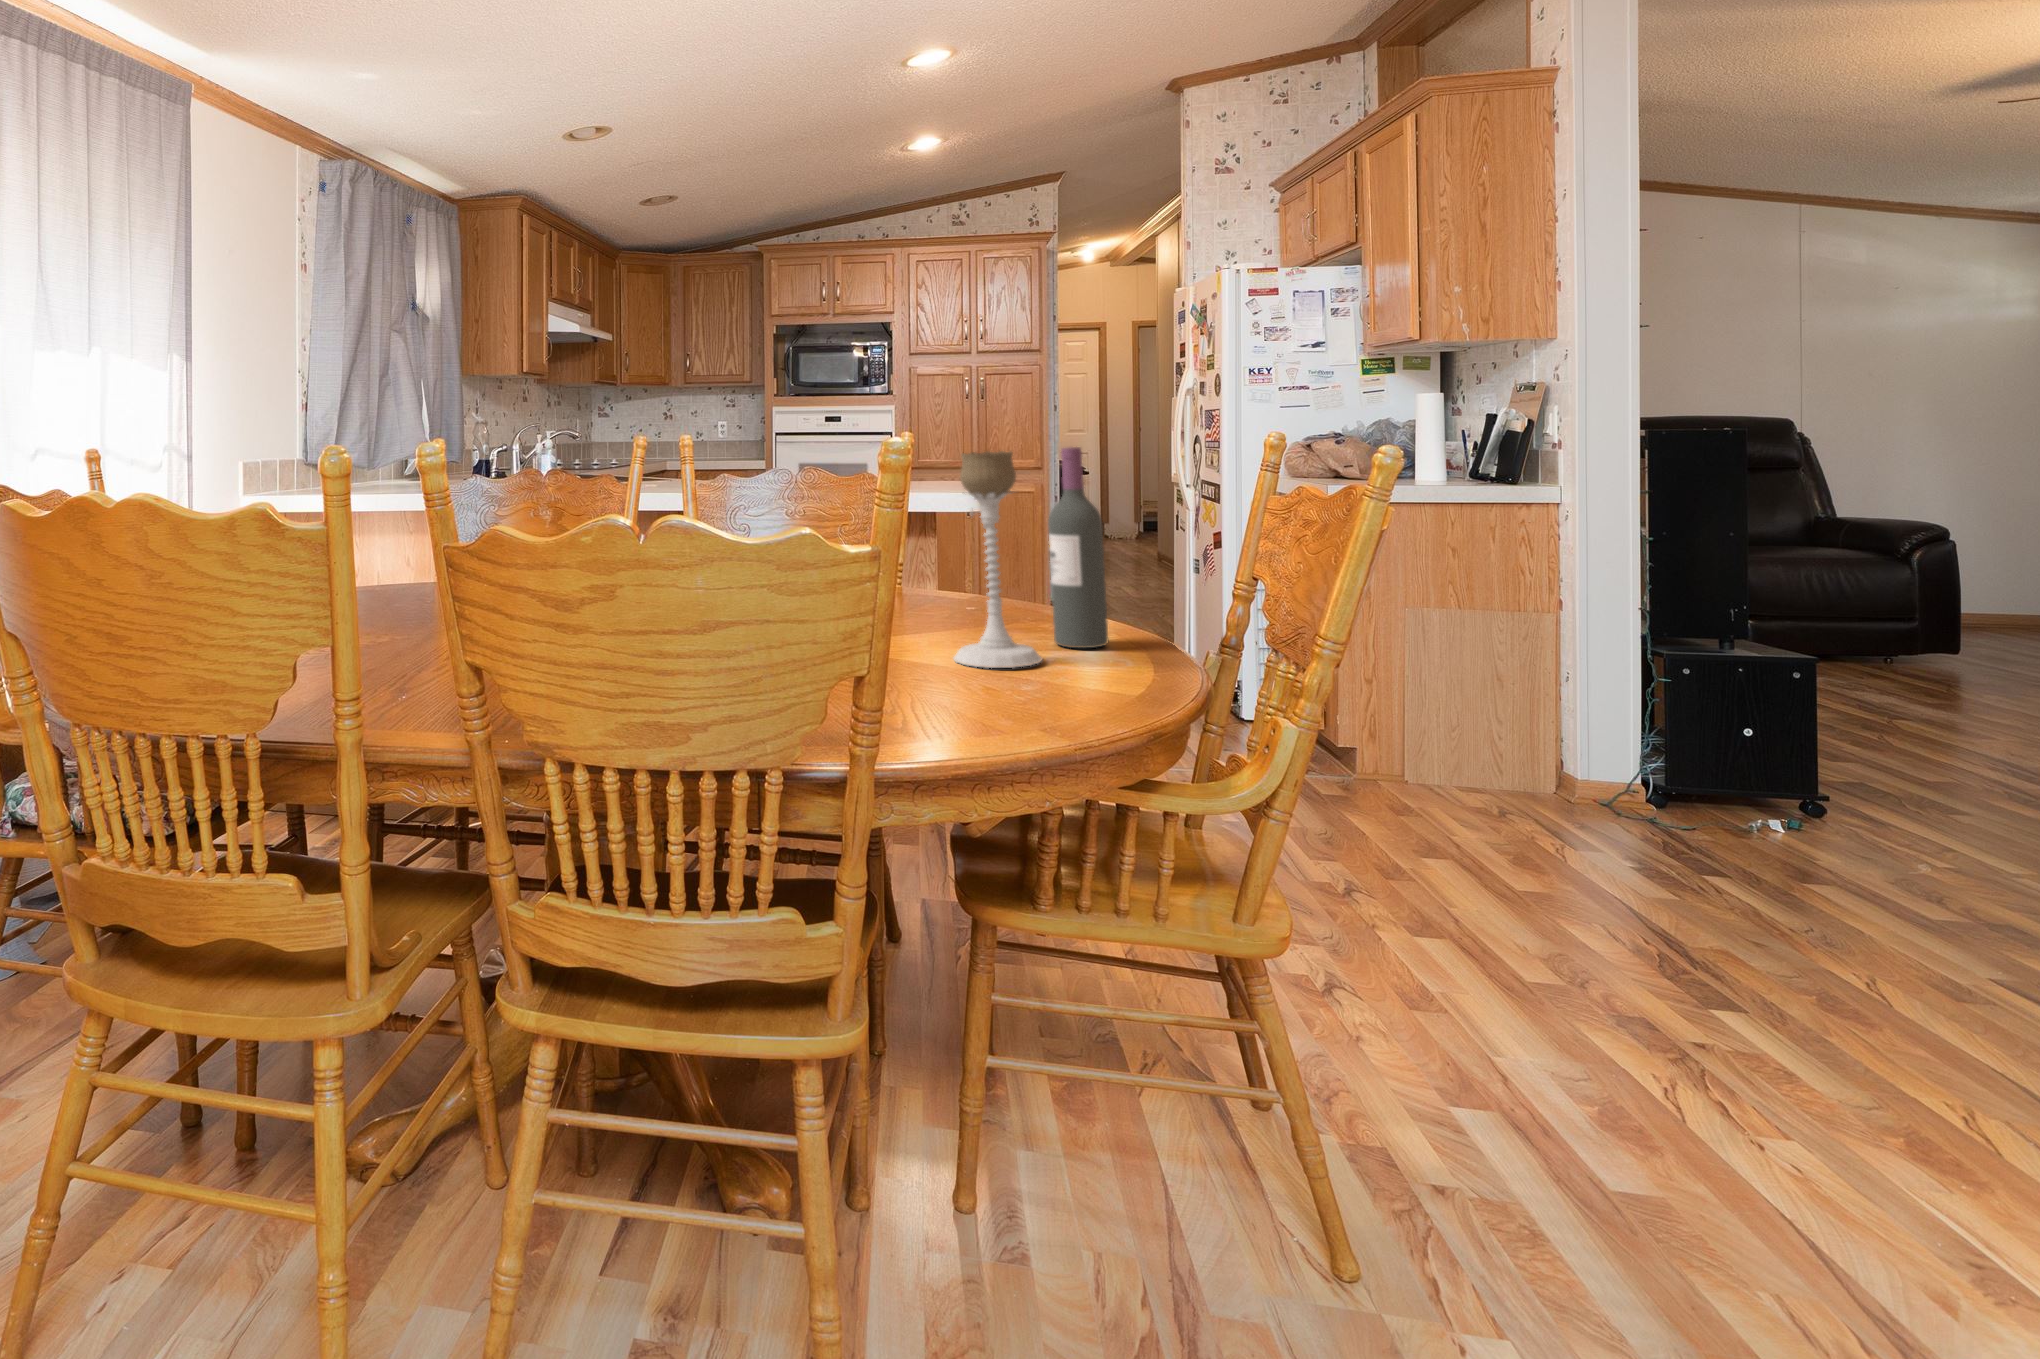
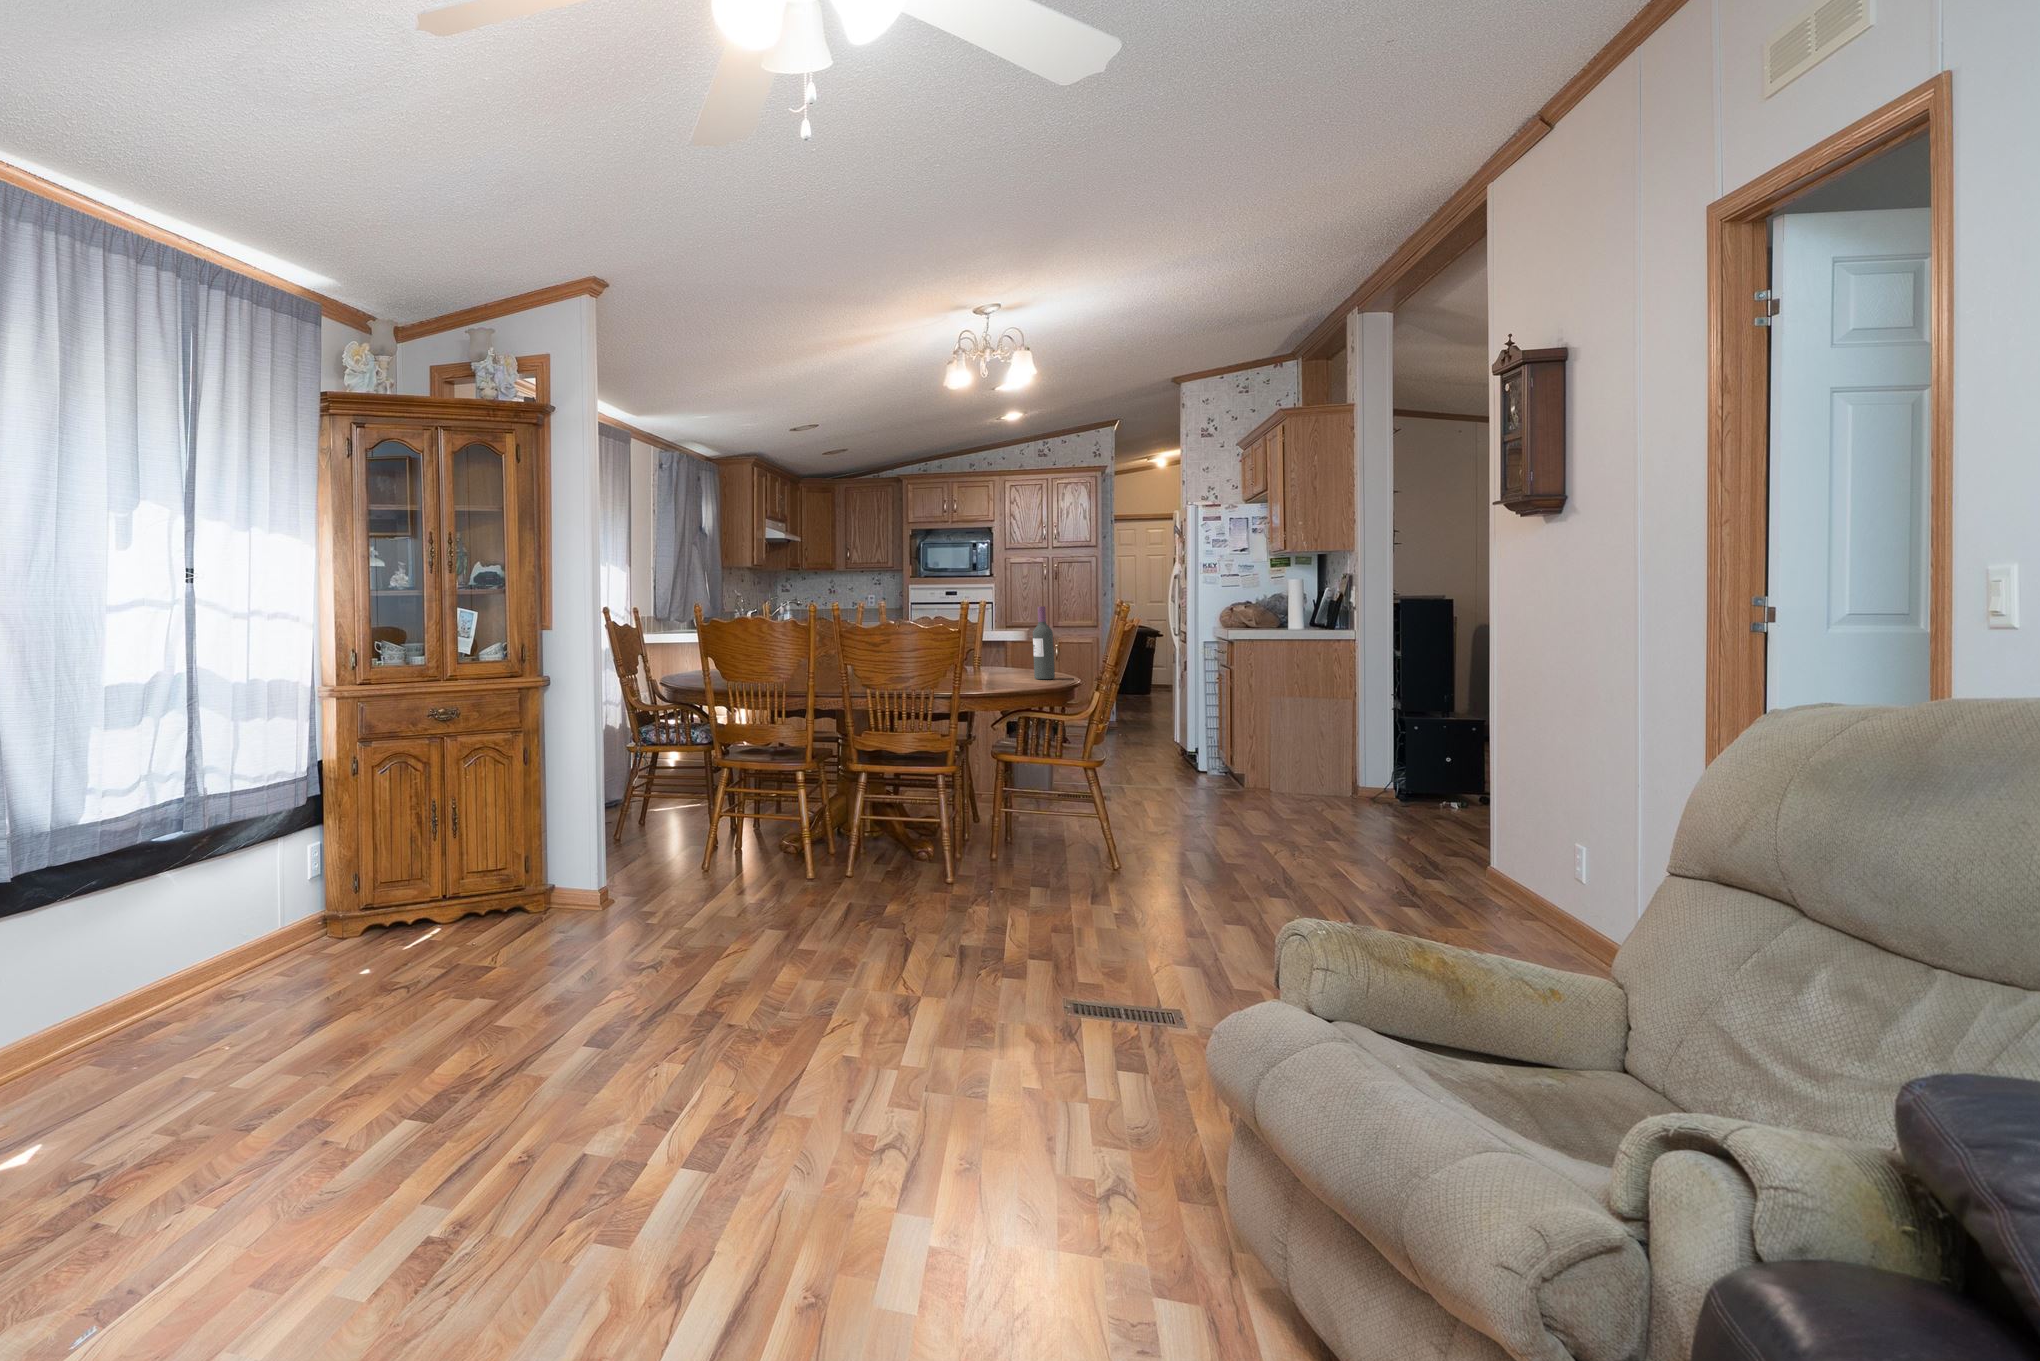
candle holder: present [954,451,1042,668] -> none [994,608,1027,683]

